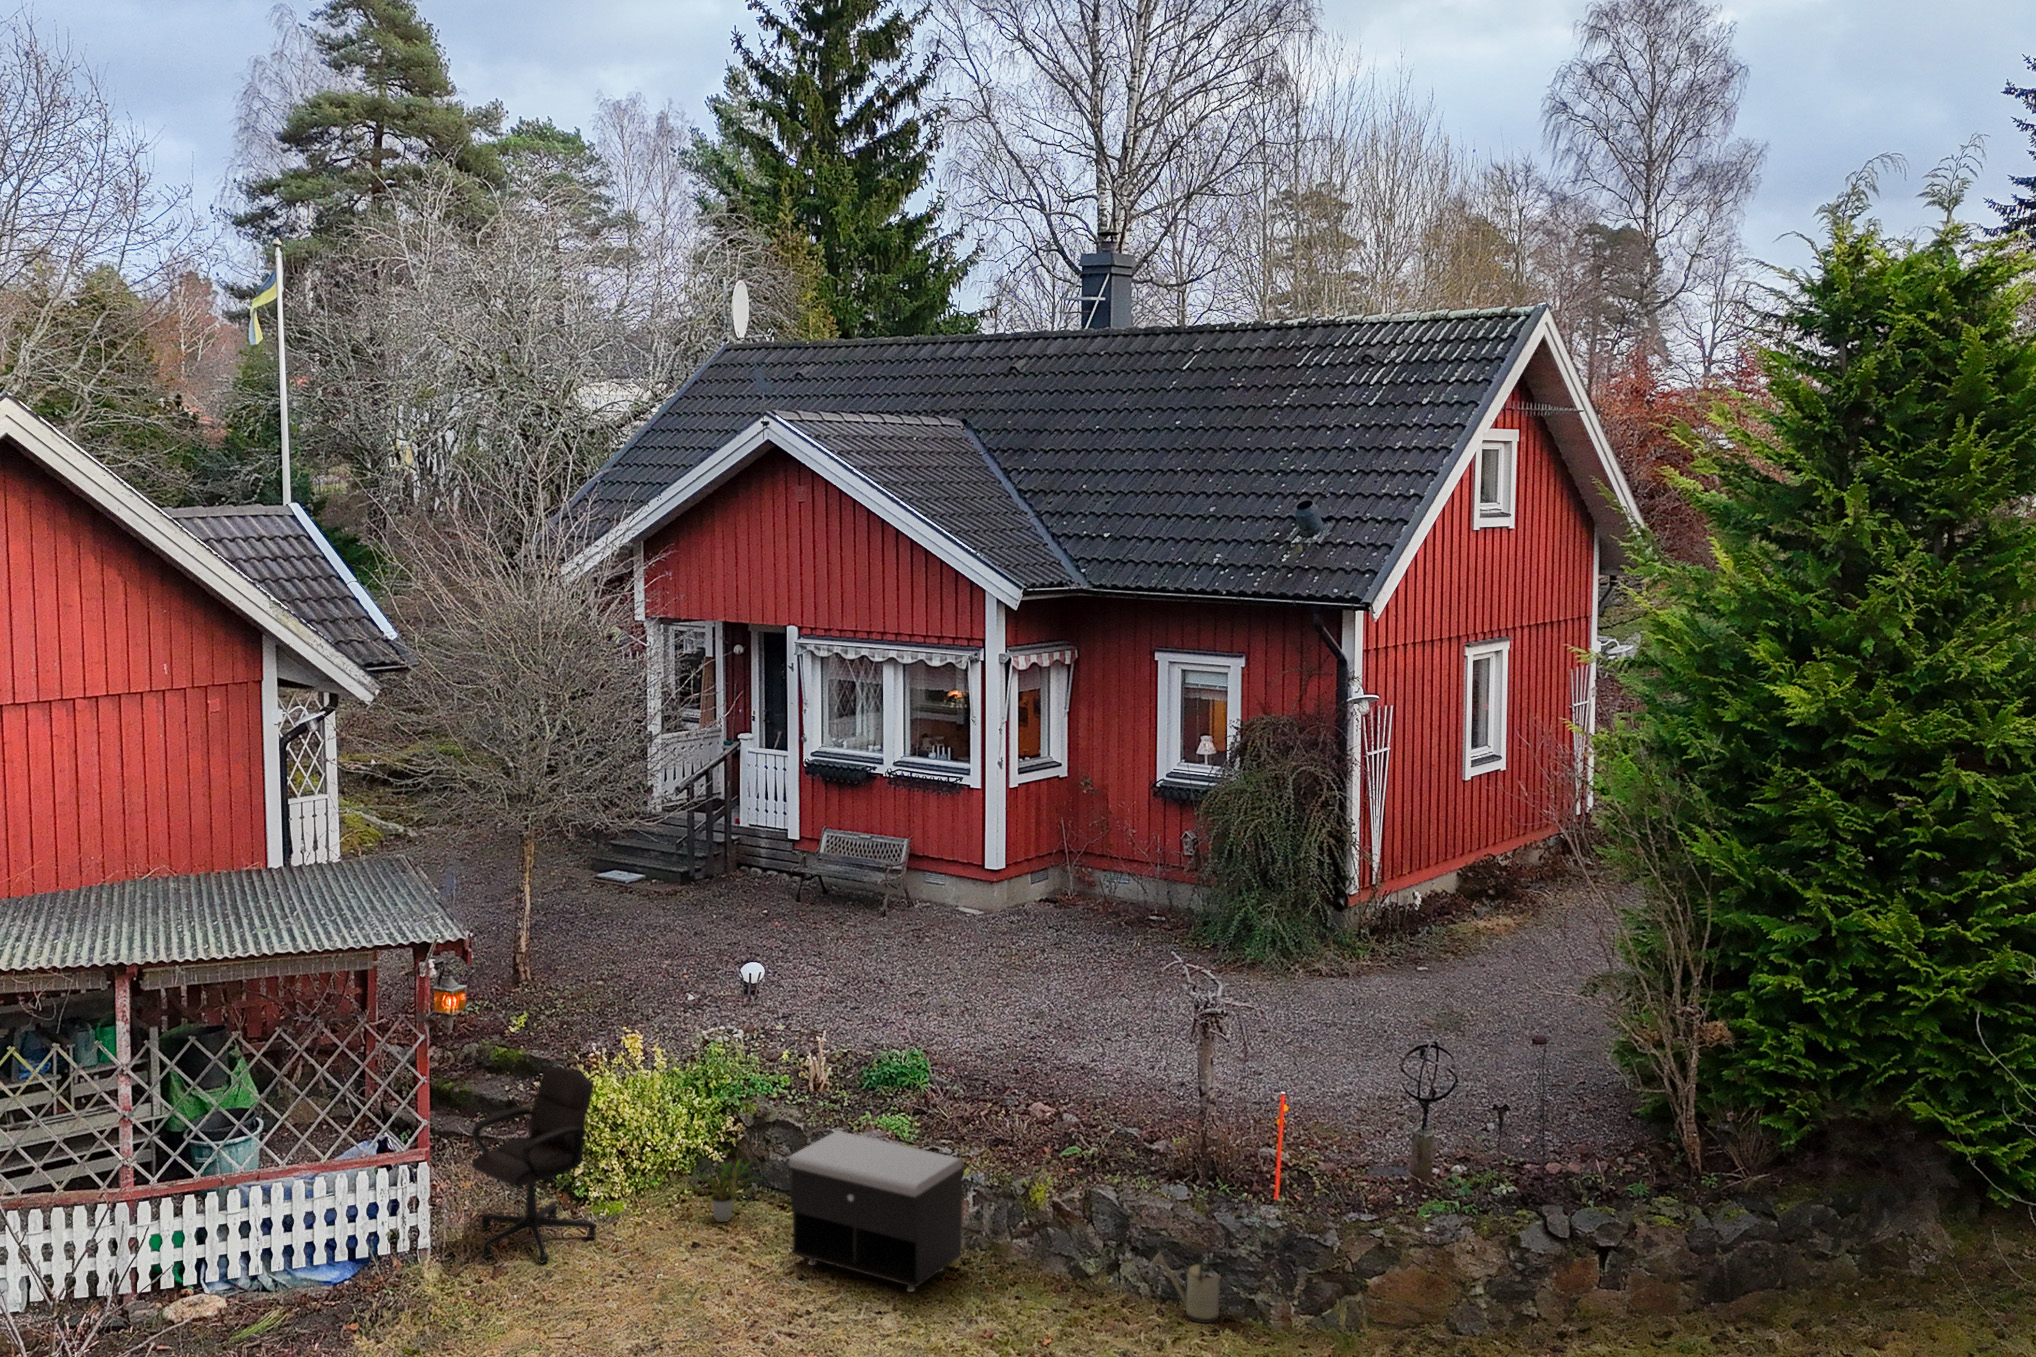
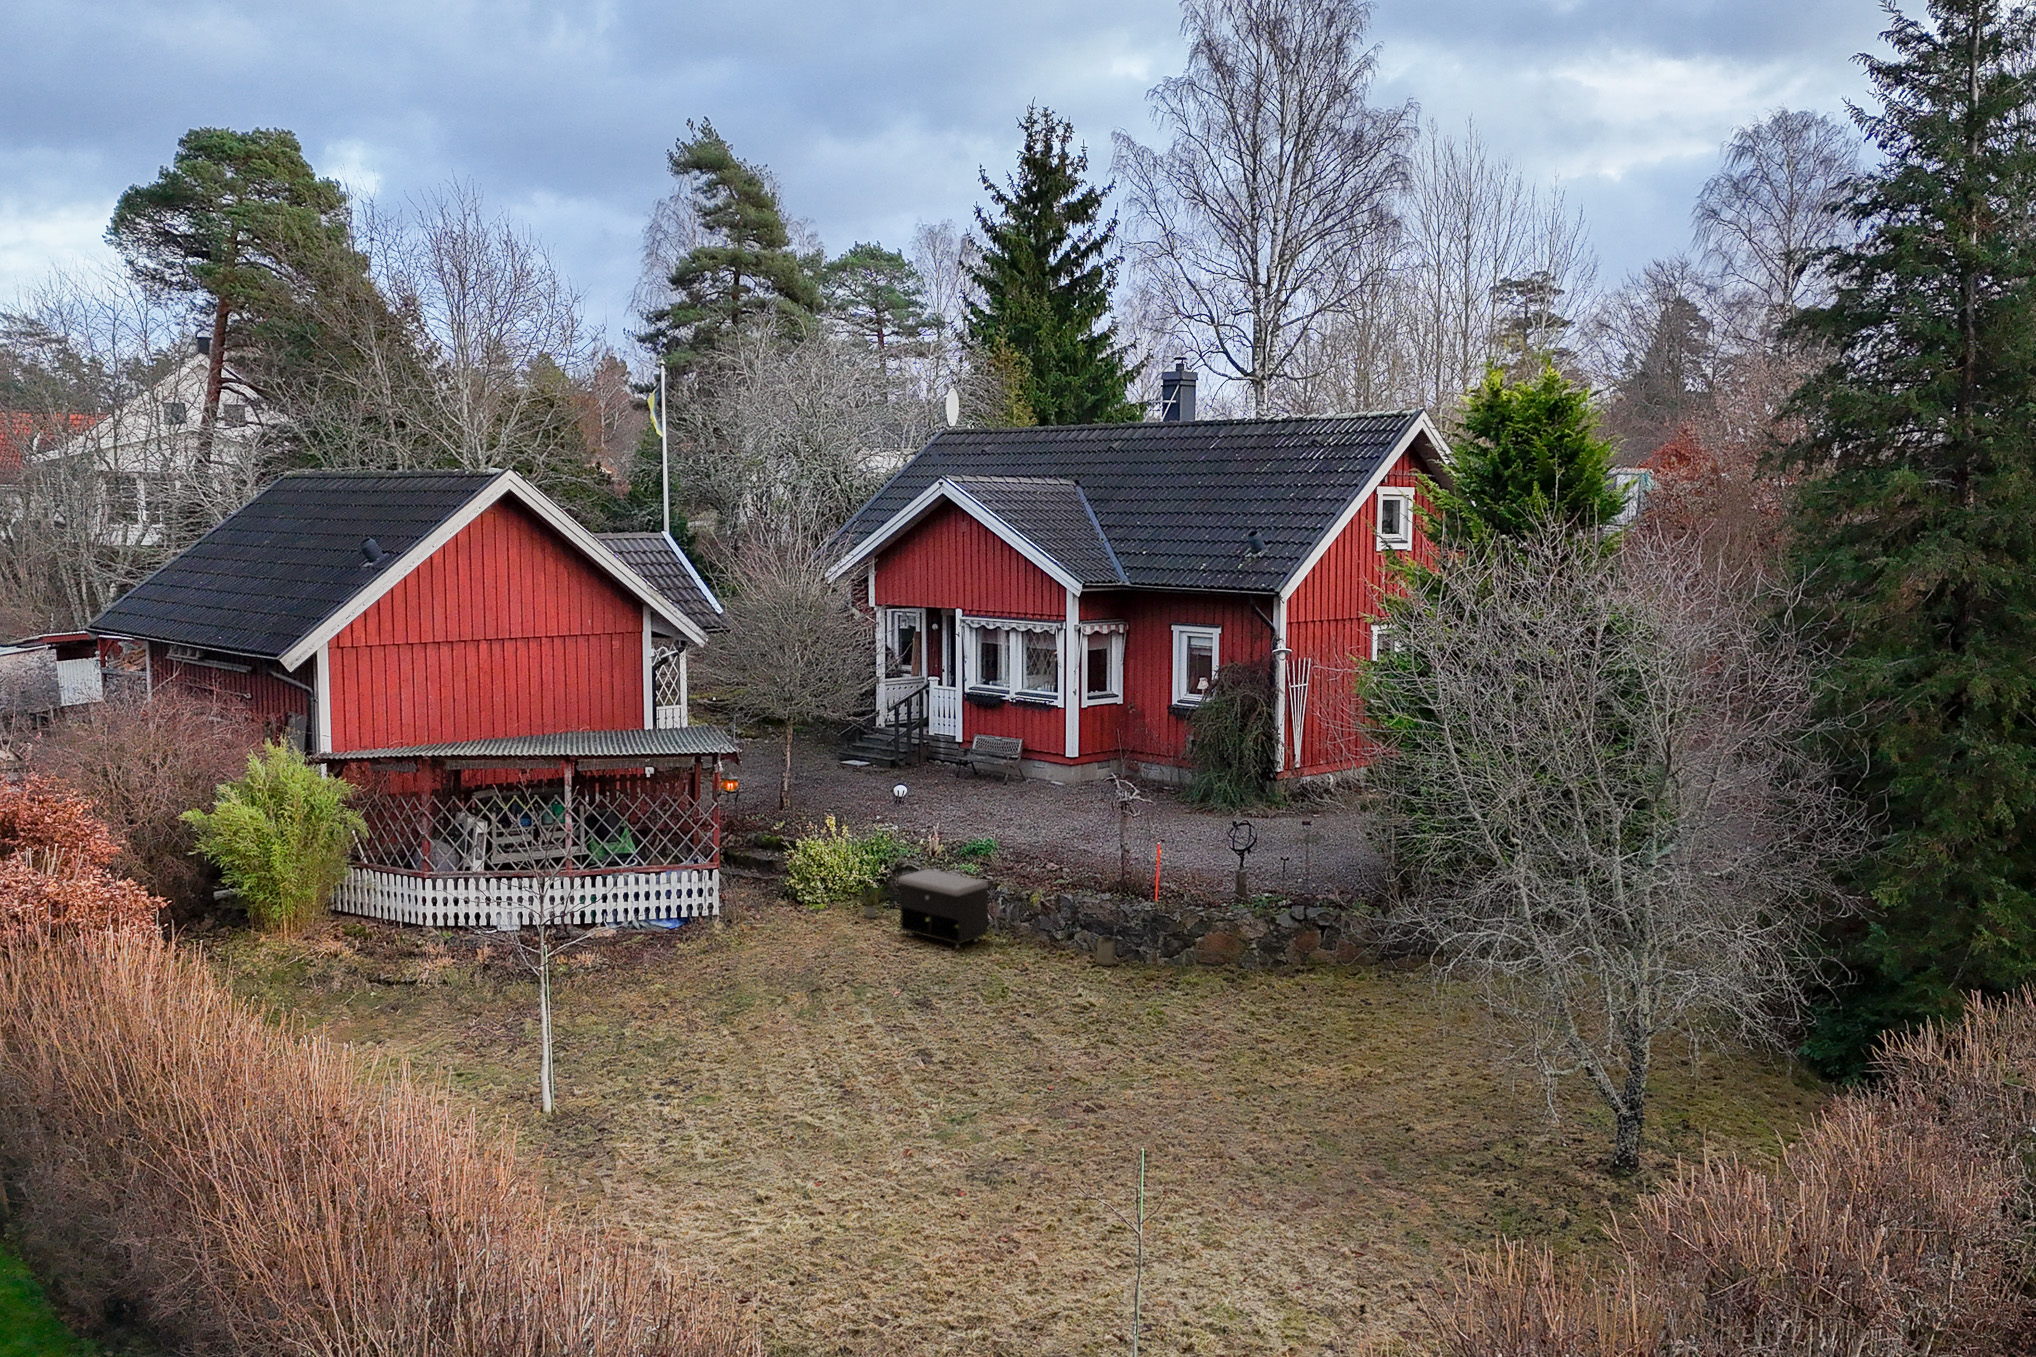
chair: present [472,1067,596,1263] -> none [740,832,803,929]

